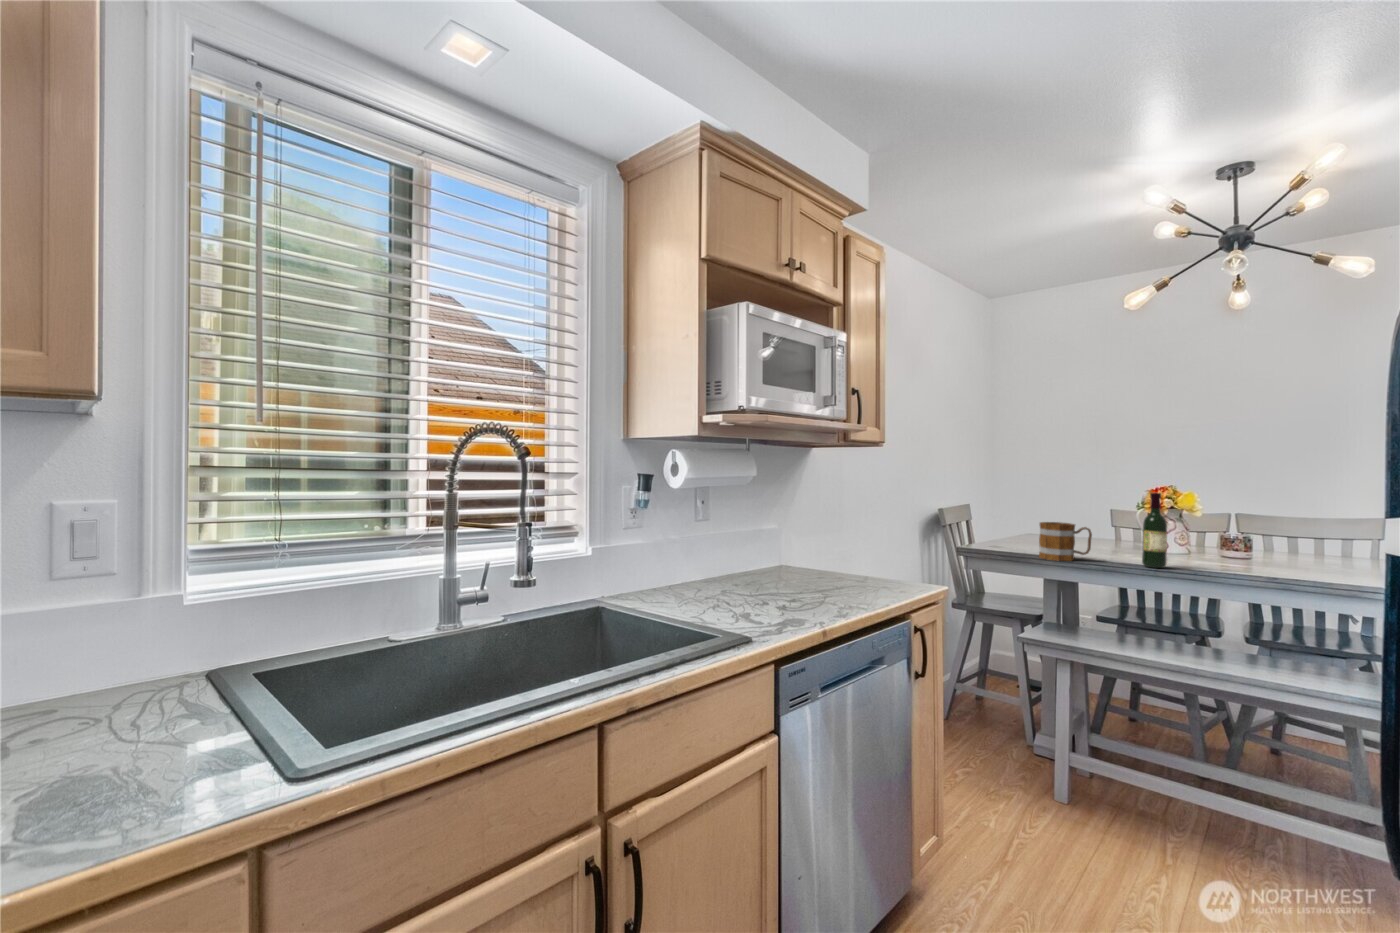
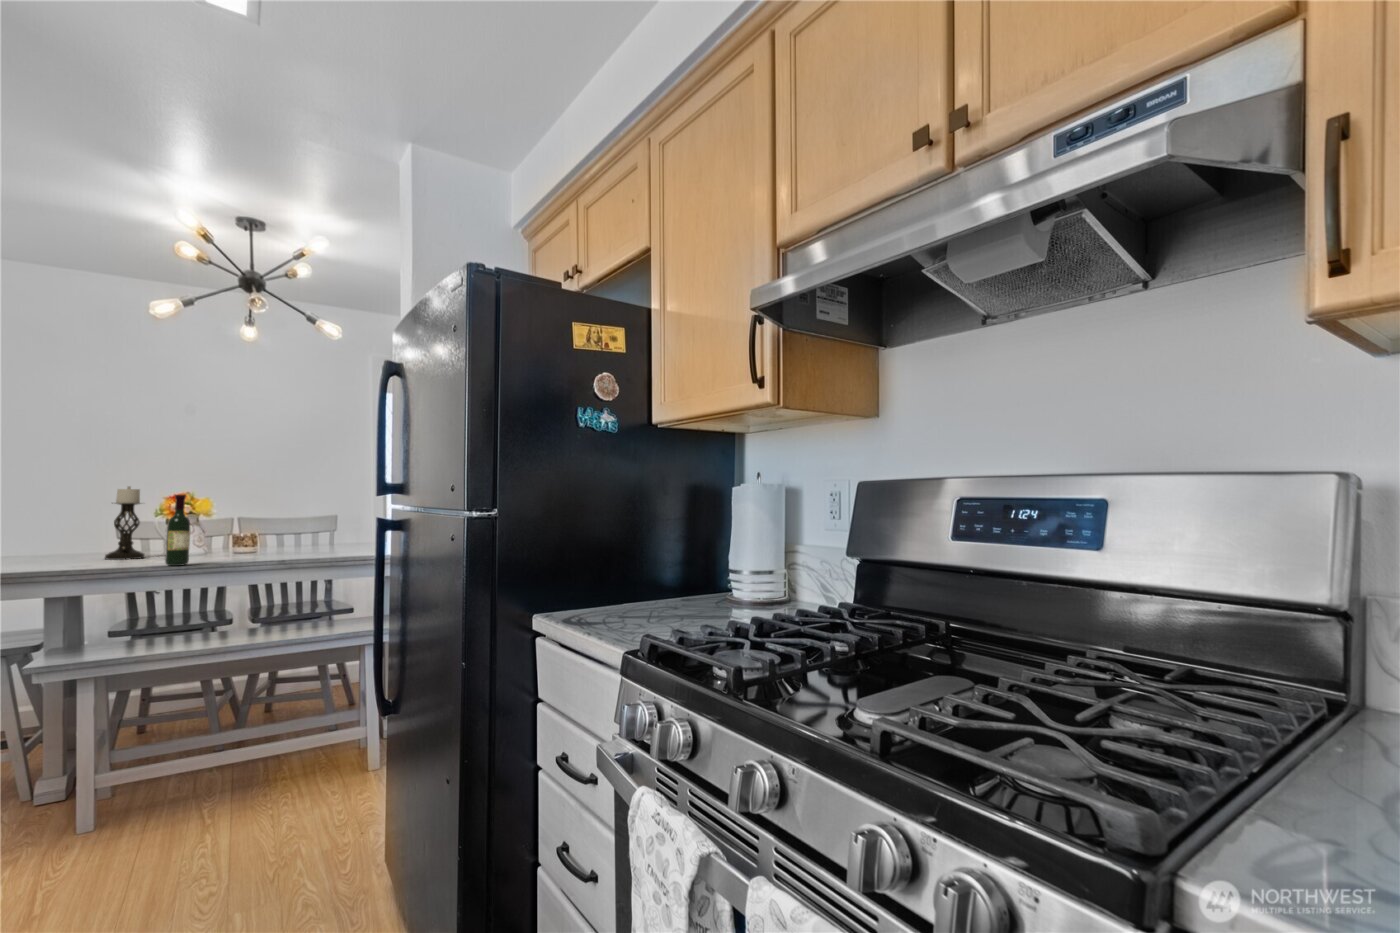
candle holder: none [1094,479,1129,550] -> present [105,486,145,560]
mug: present [1039,522,1092,561] -> none [44,530,113,572]

